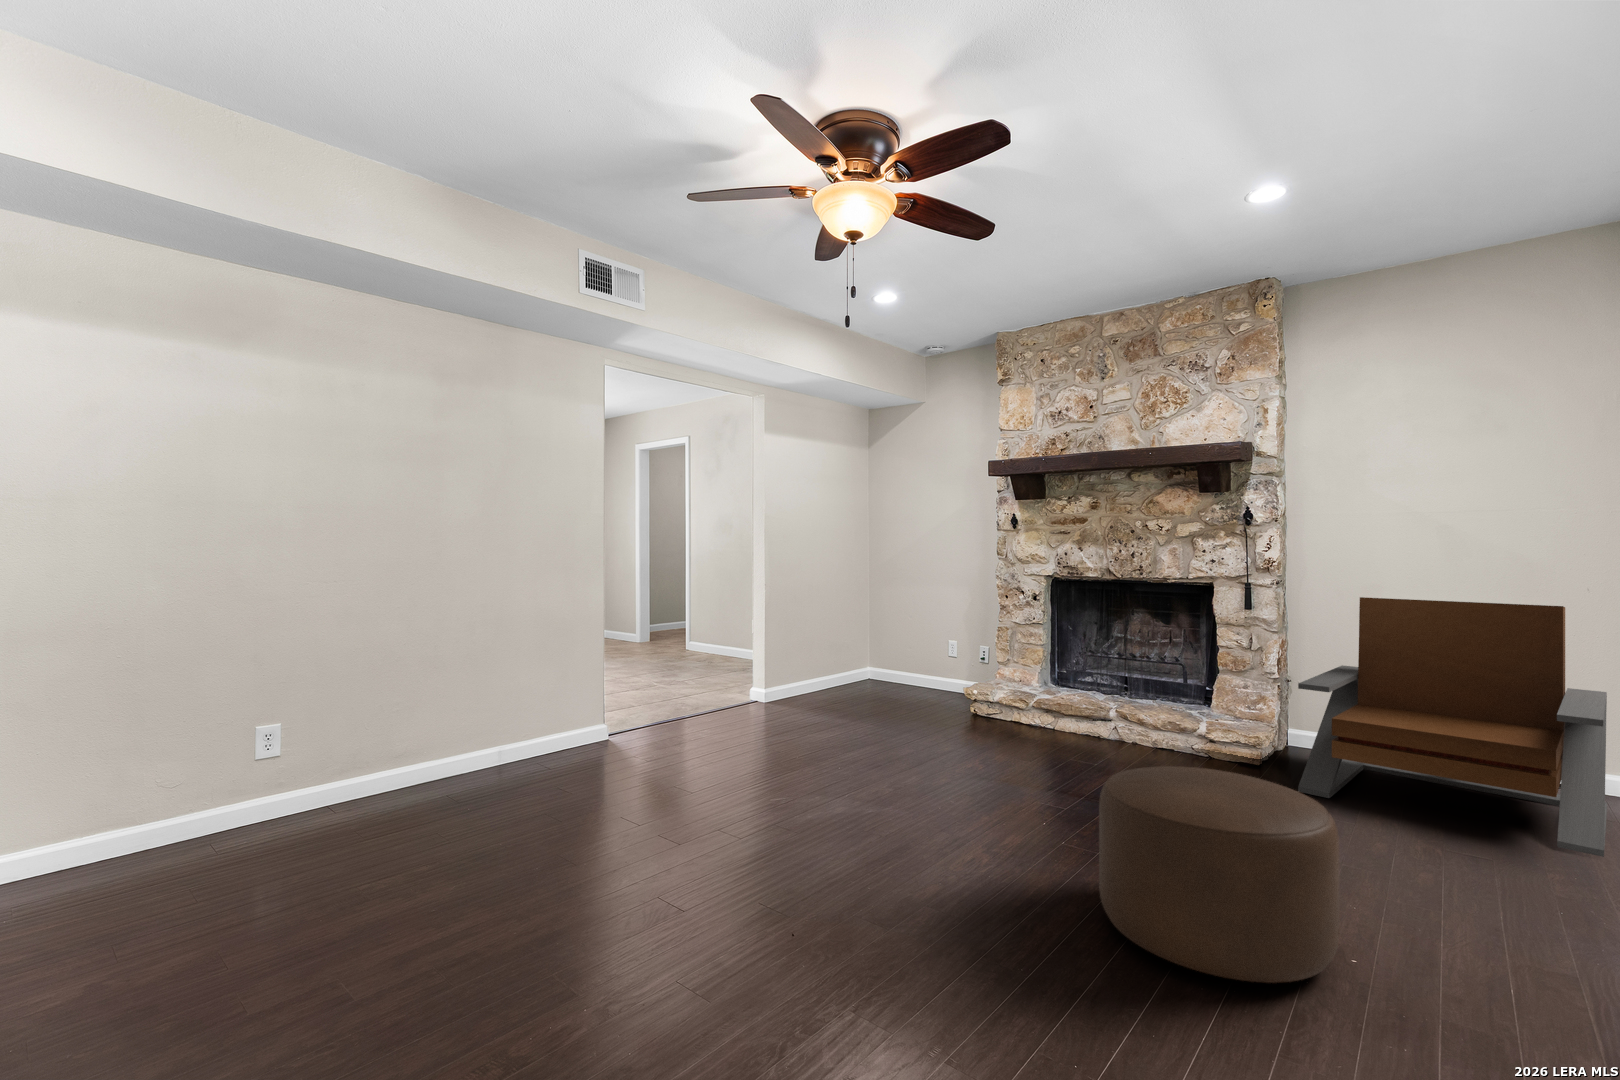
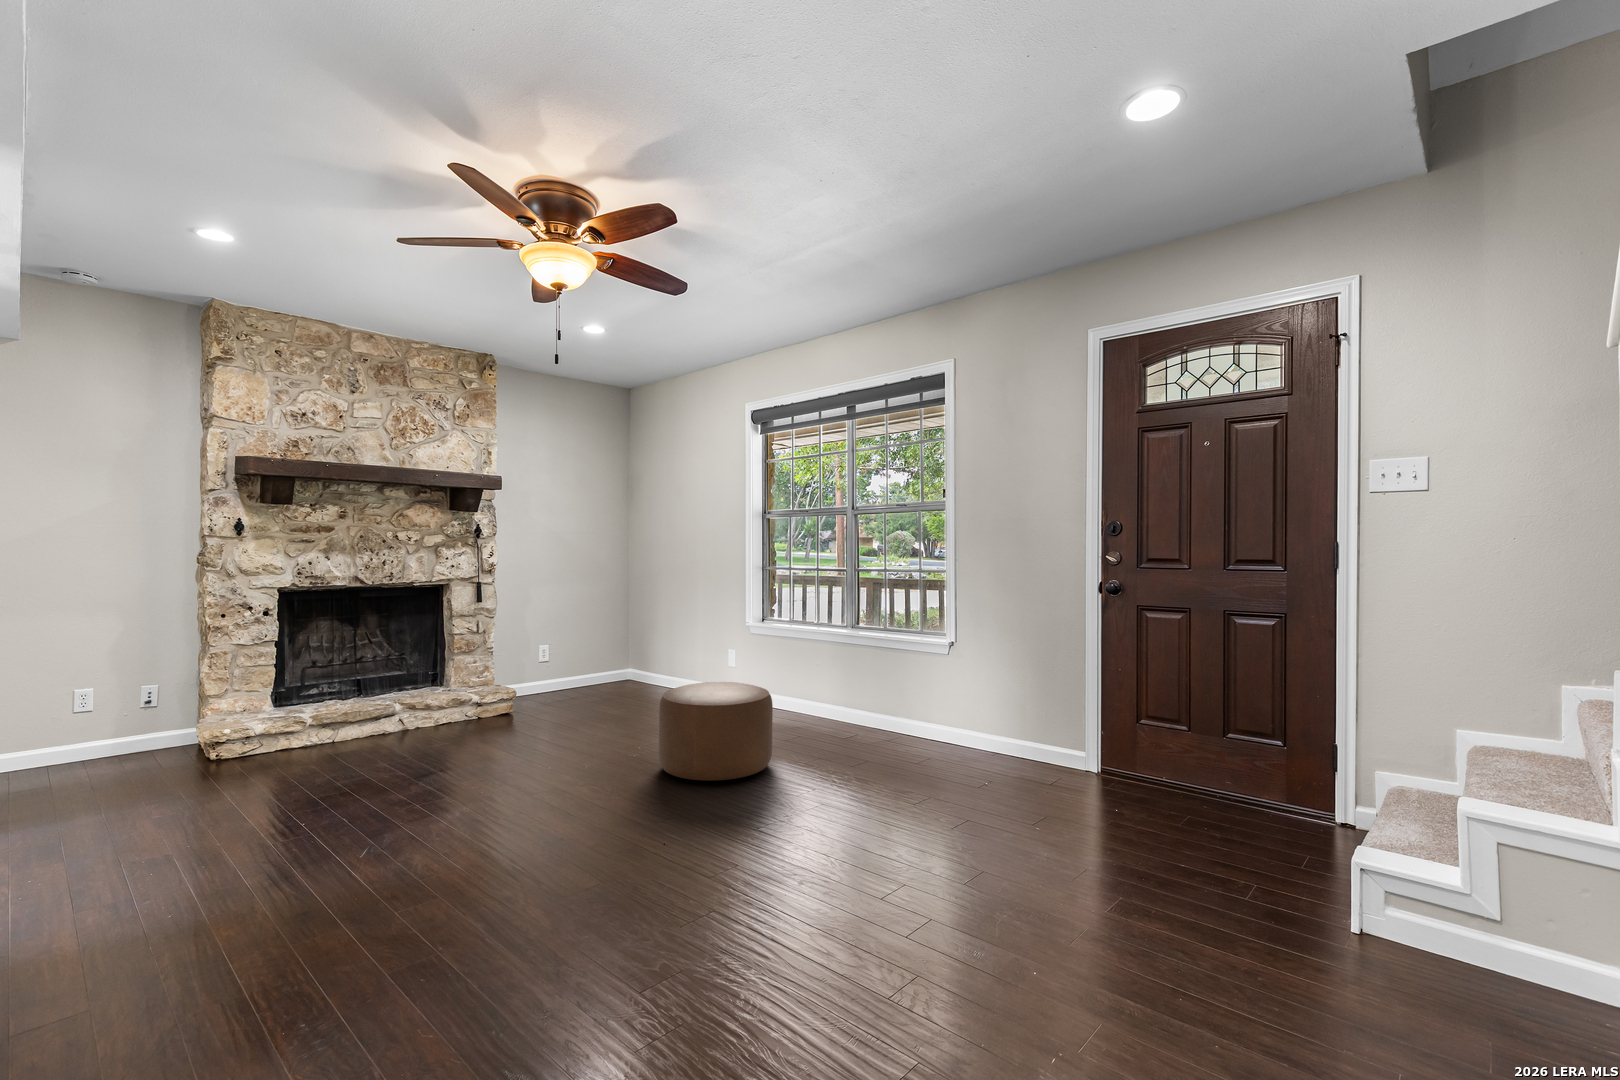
lounge chair: present [1298,597,1607,857] -> none [519,584,678,716]

